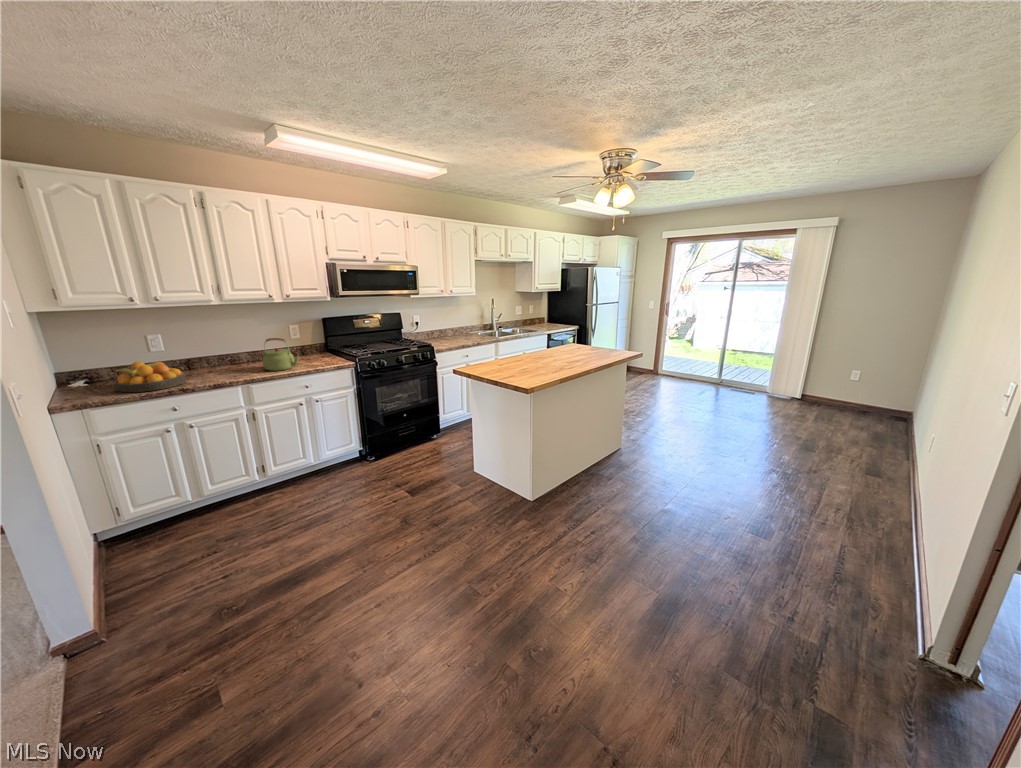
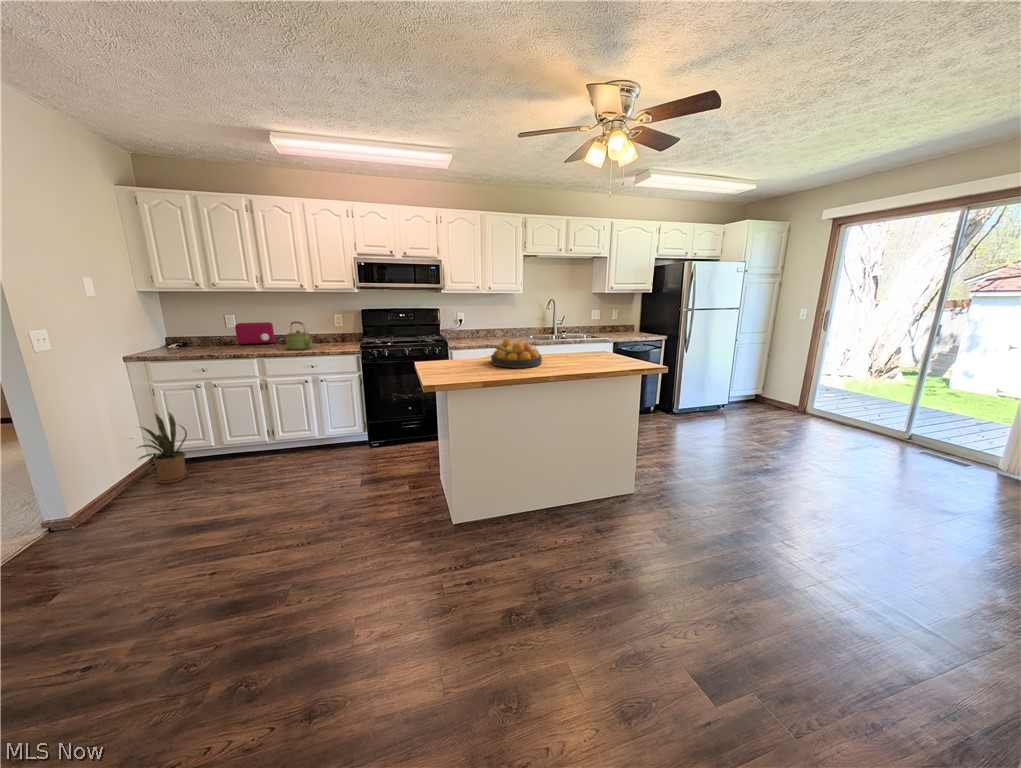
toaster: none [173,340,228,372] -> present [235,322,275,345]
fruit bowl: present [114,362,186,392] -> present [491,340,542,368]
house plant: none [93,469,192,560] -> present [138,412,188,484]

